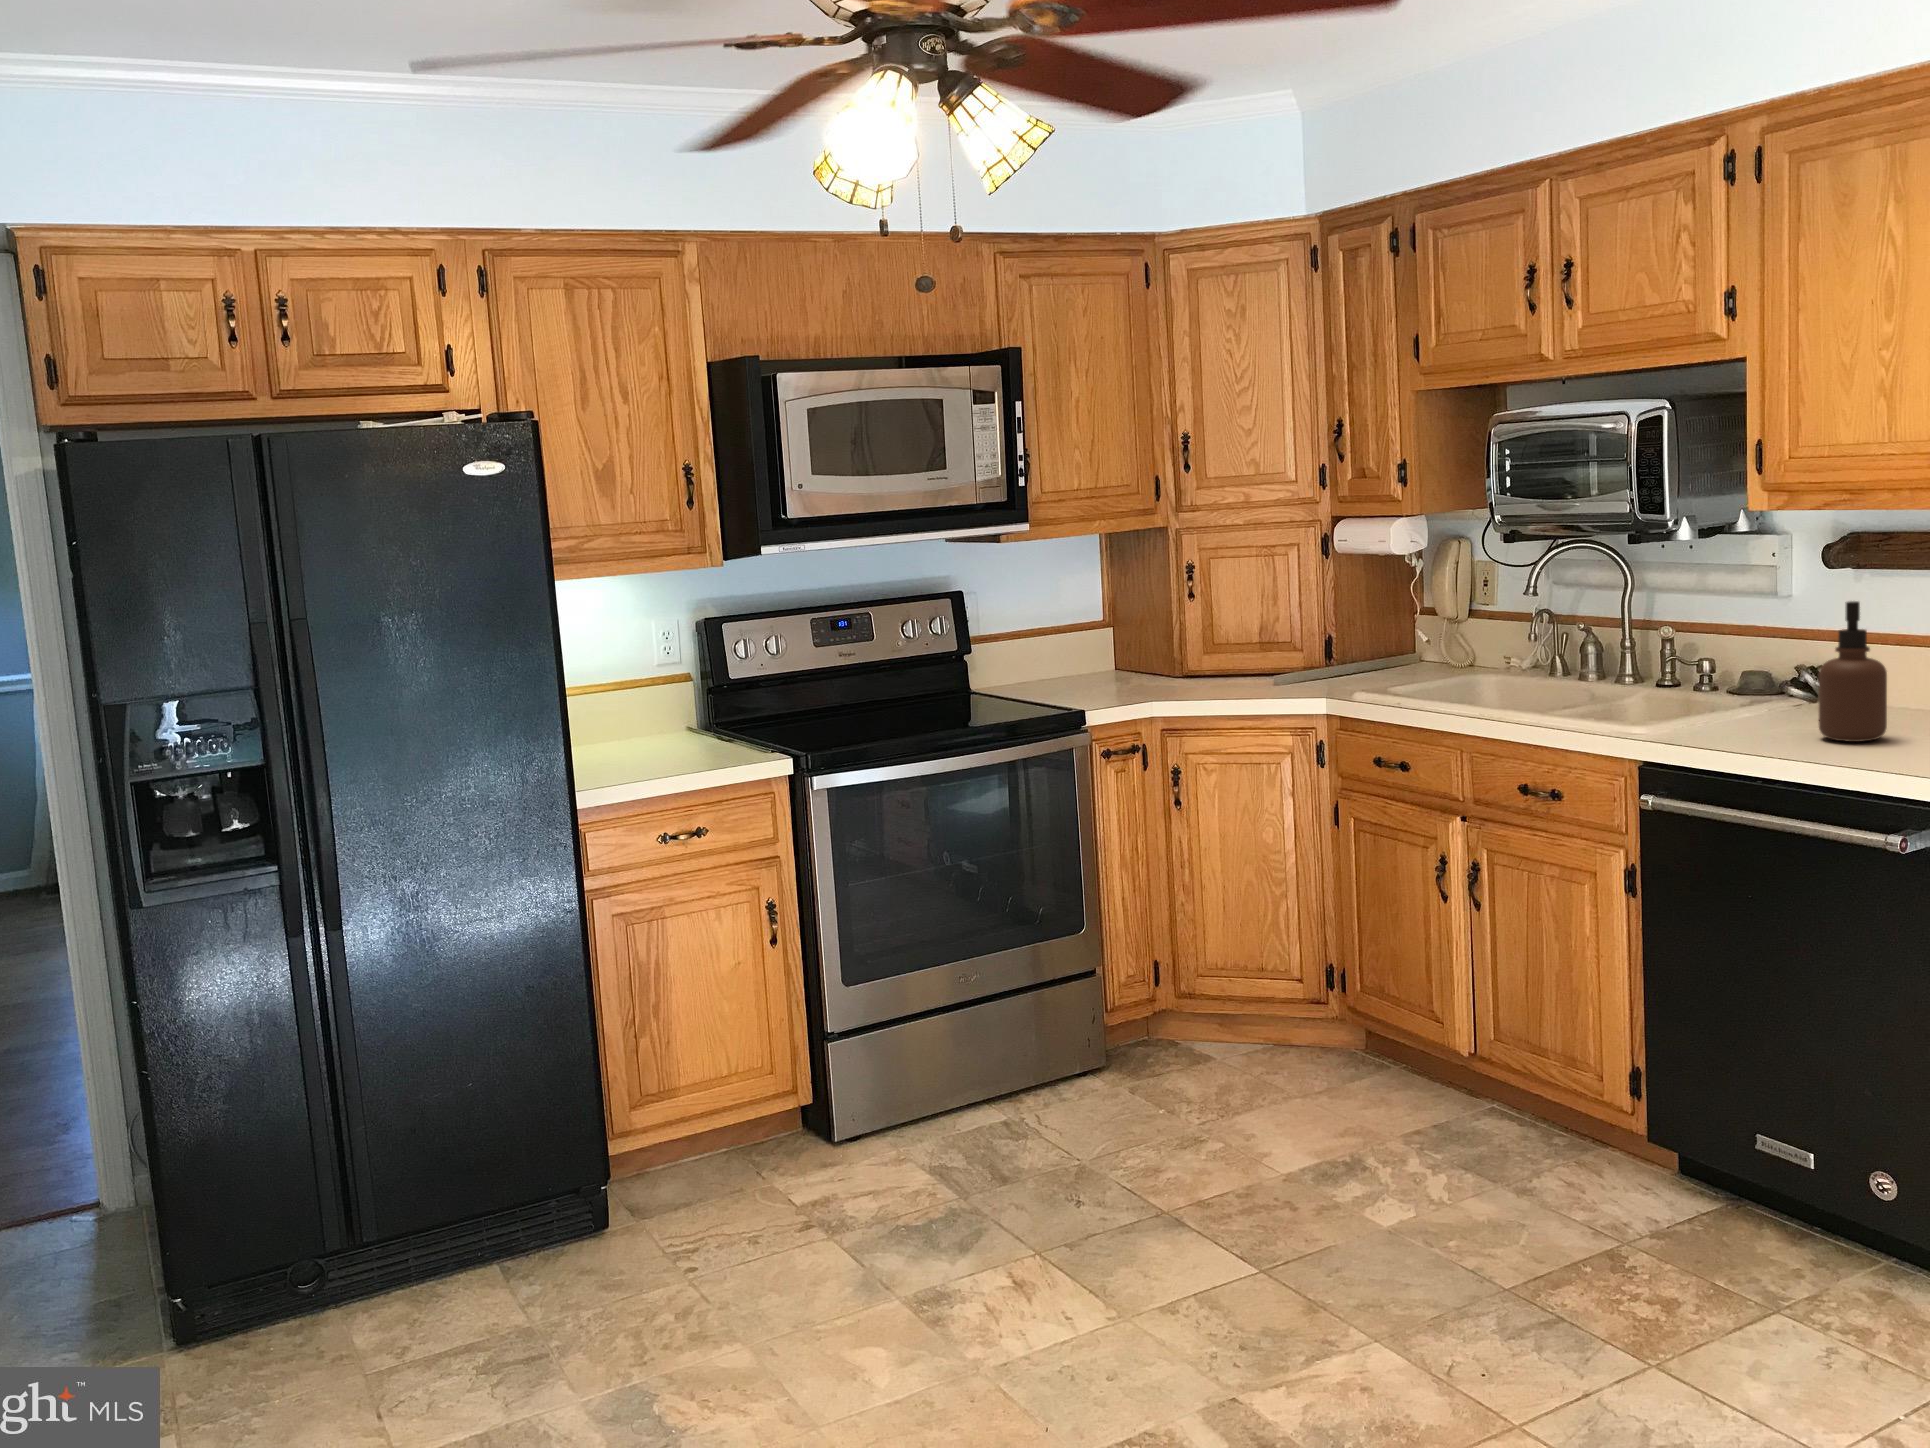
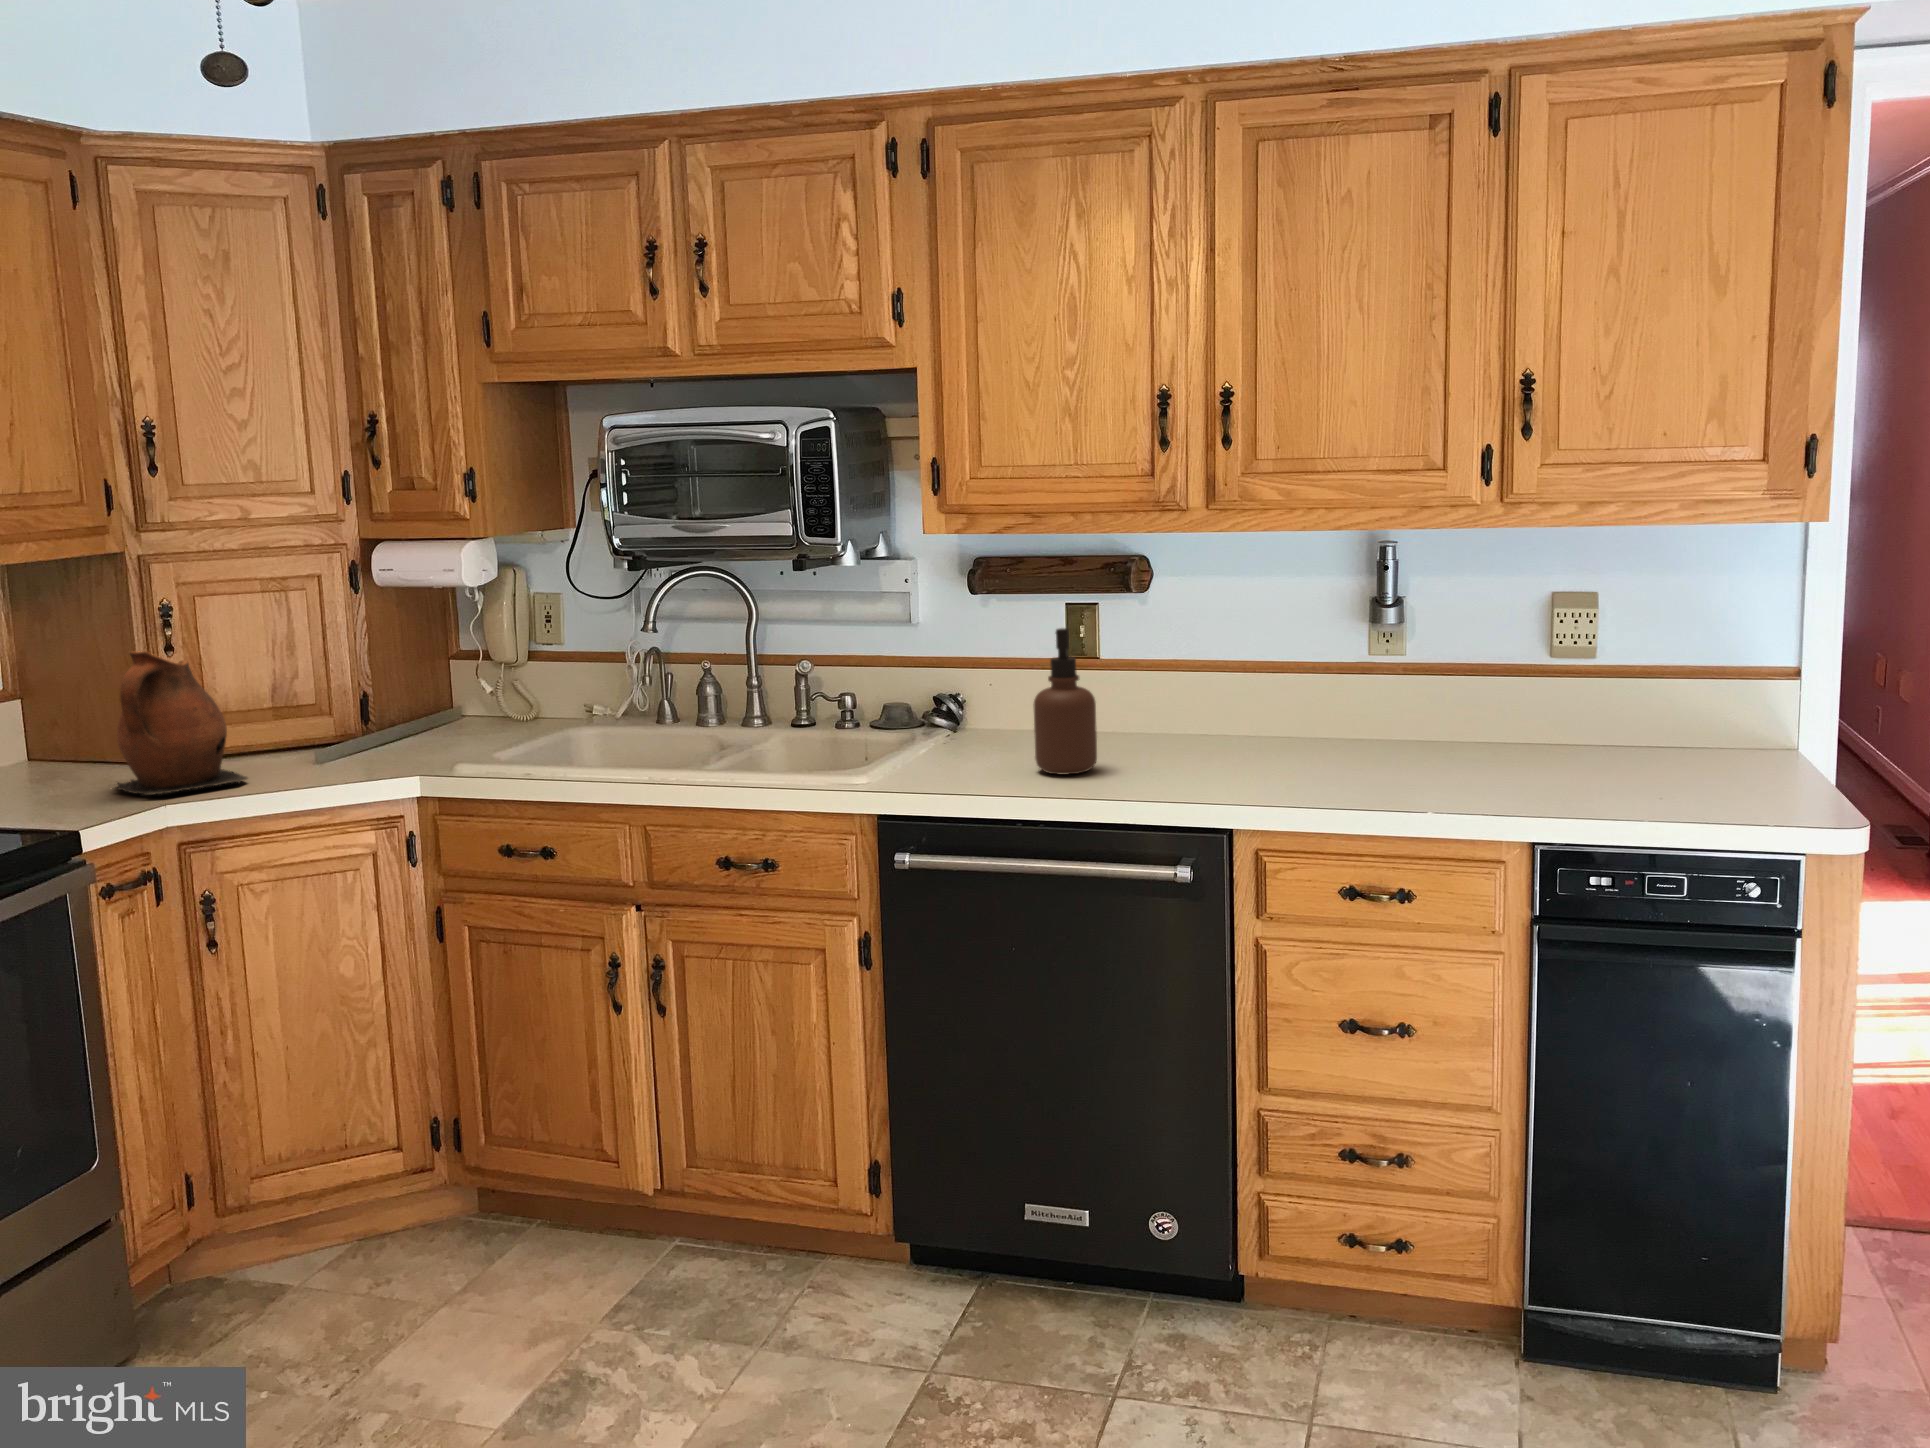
ceramic pitcher: none [1132,593,1216,693] -> present [117,651,247,795]

